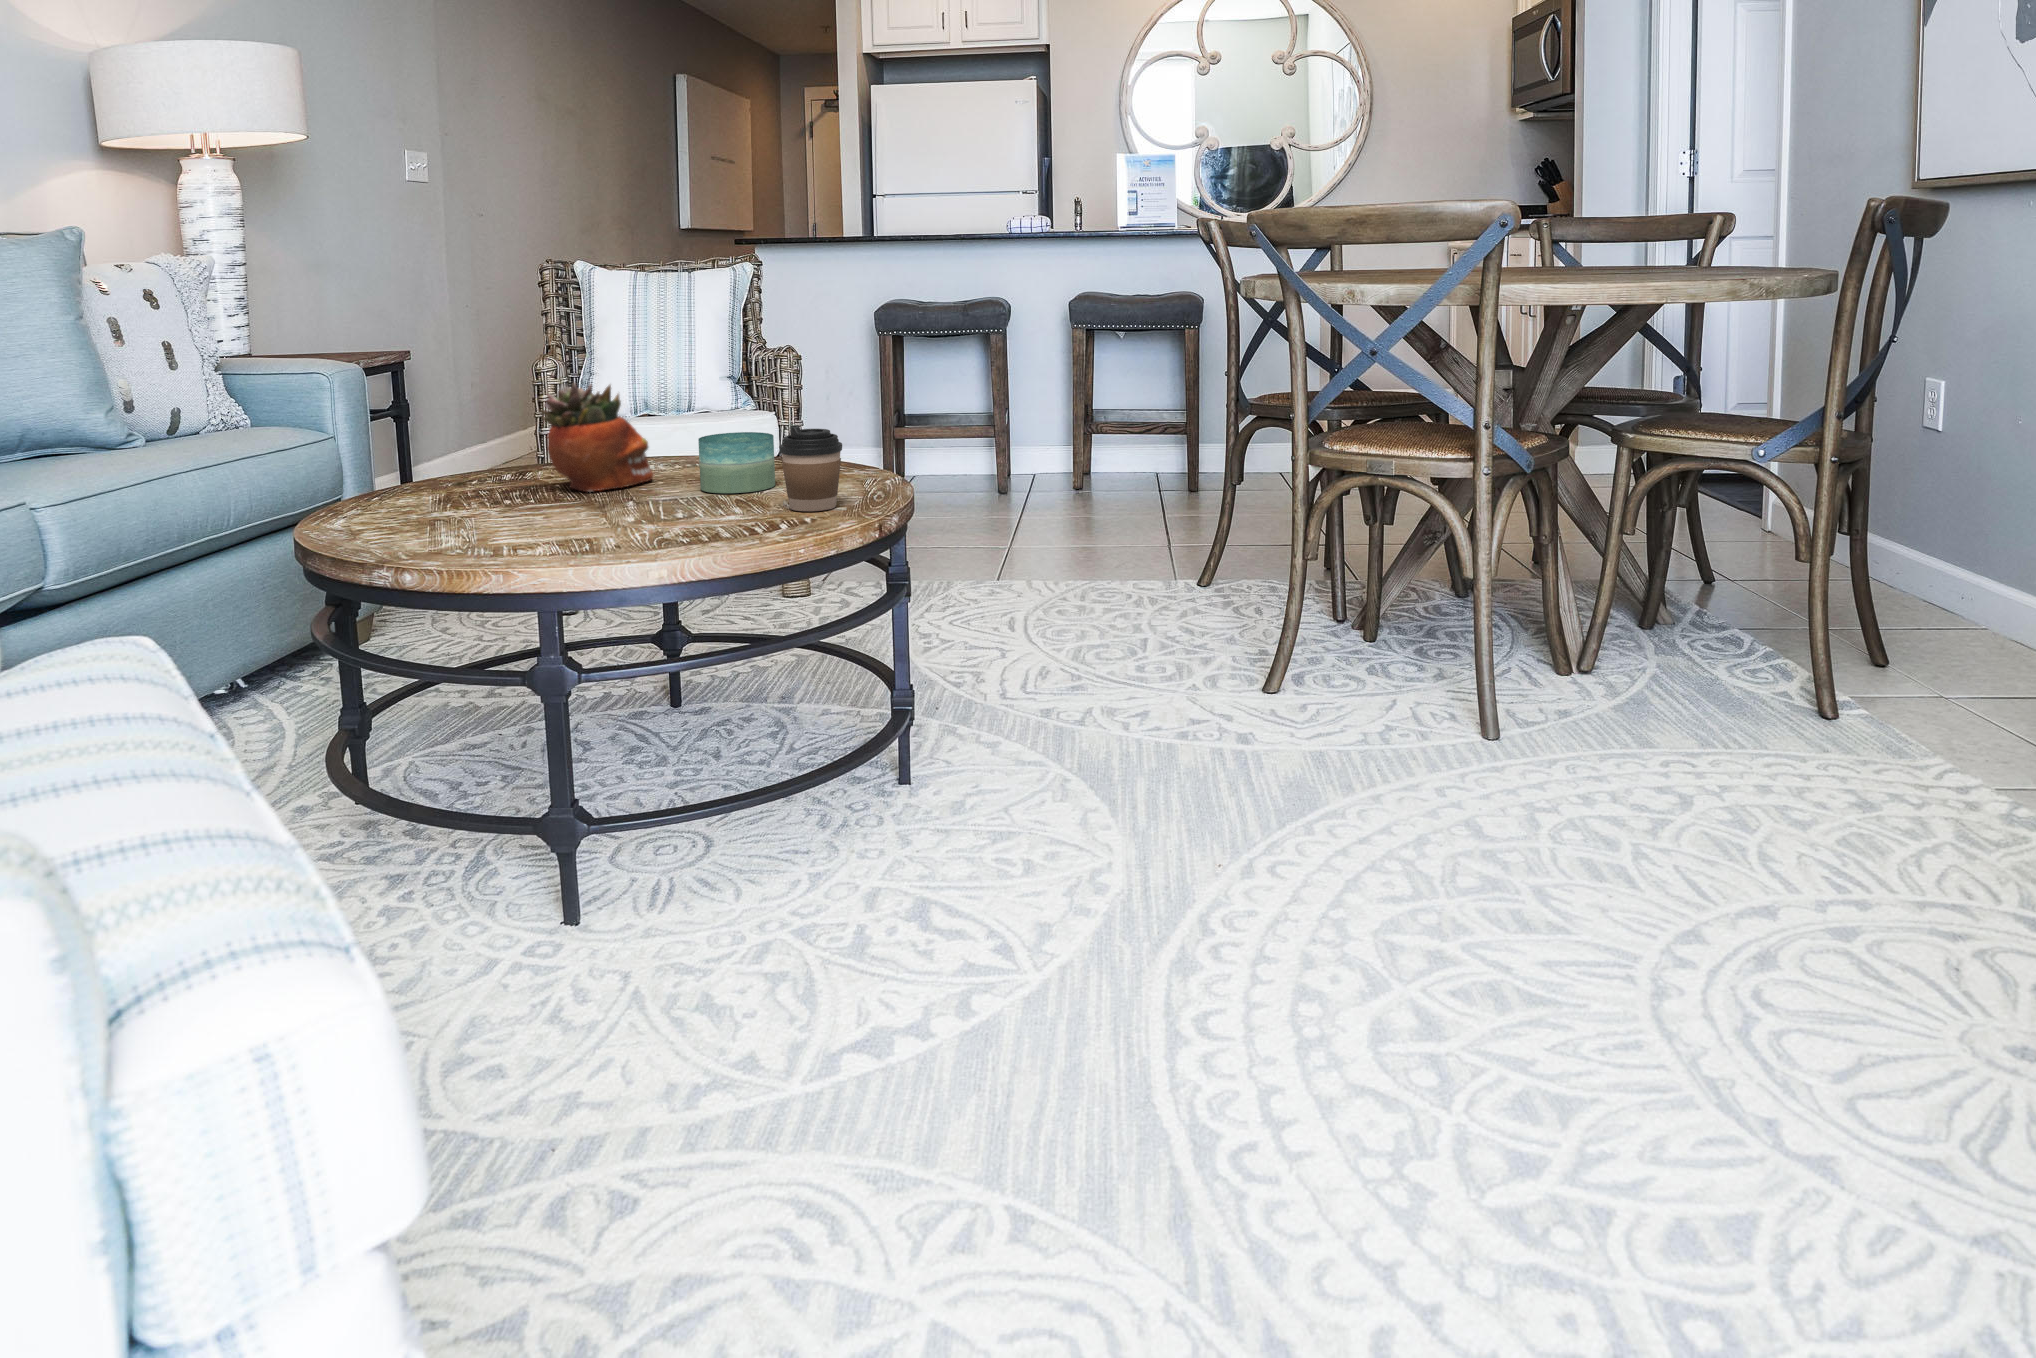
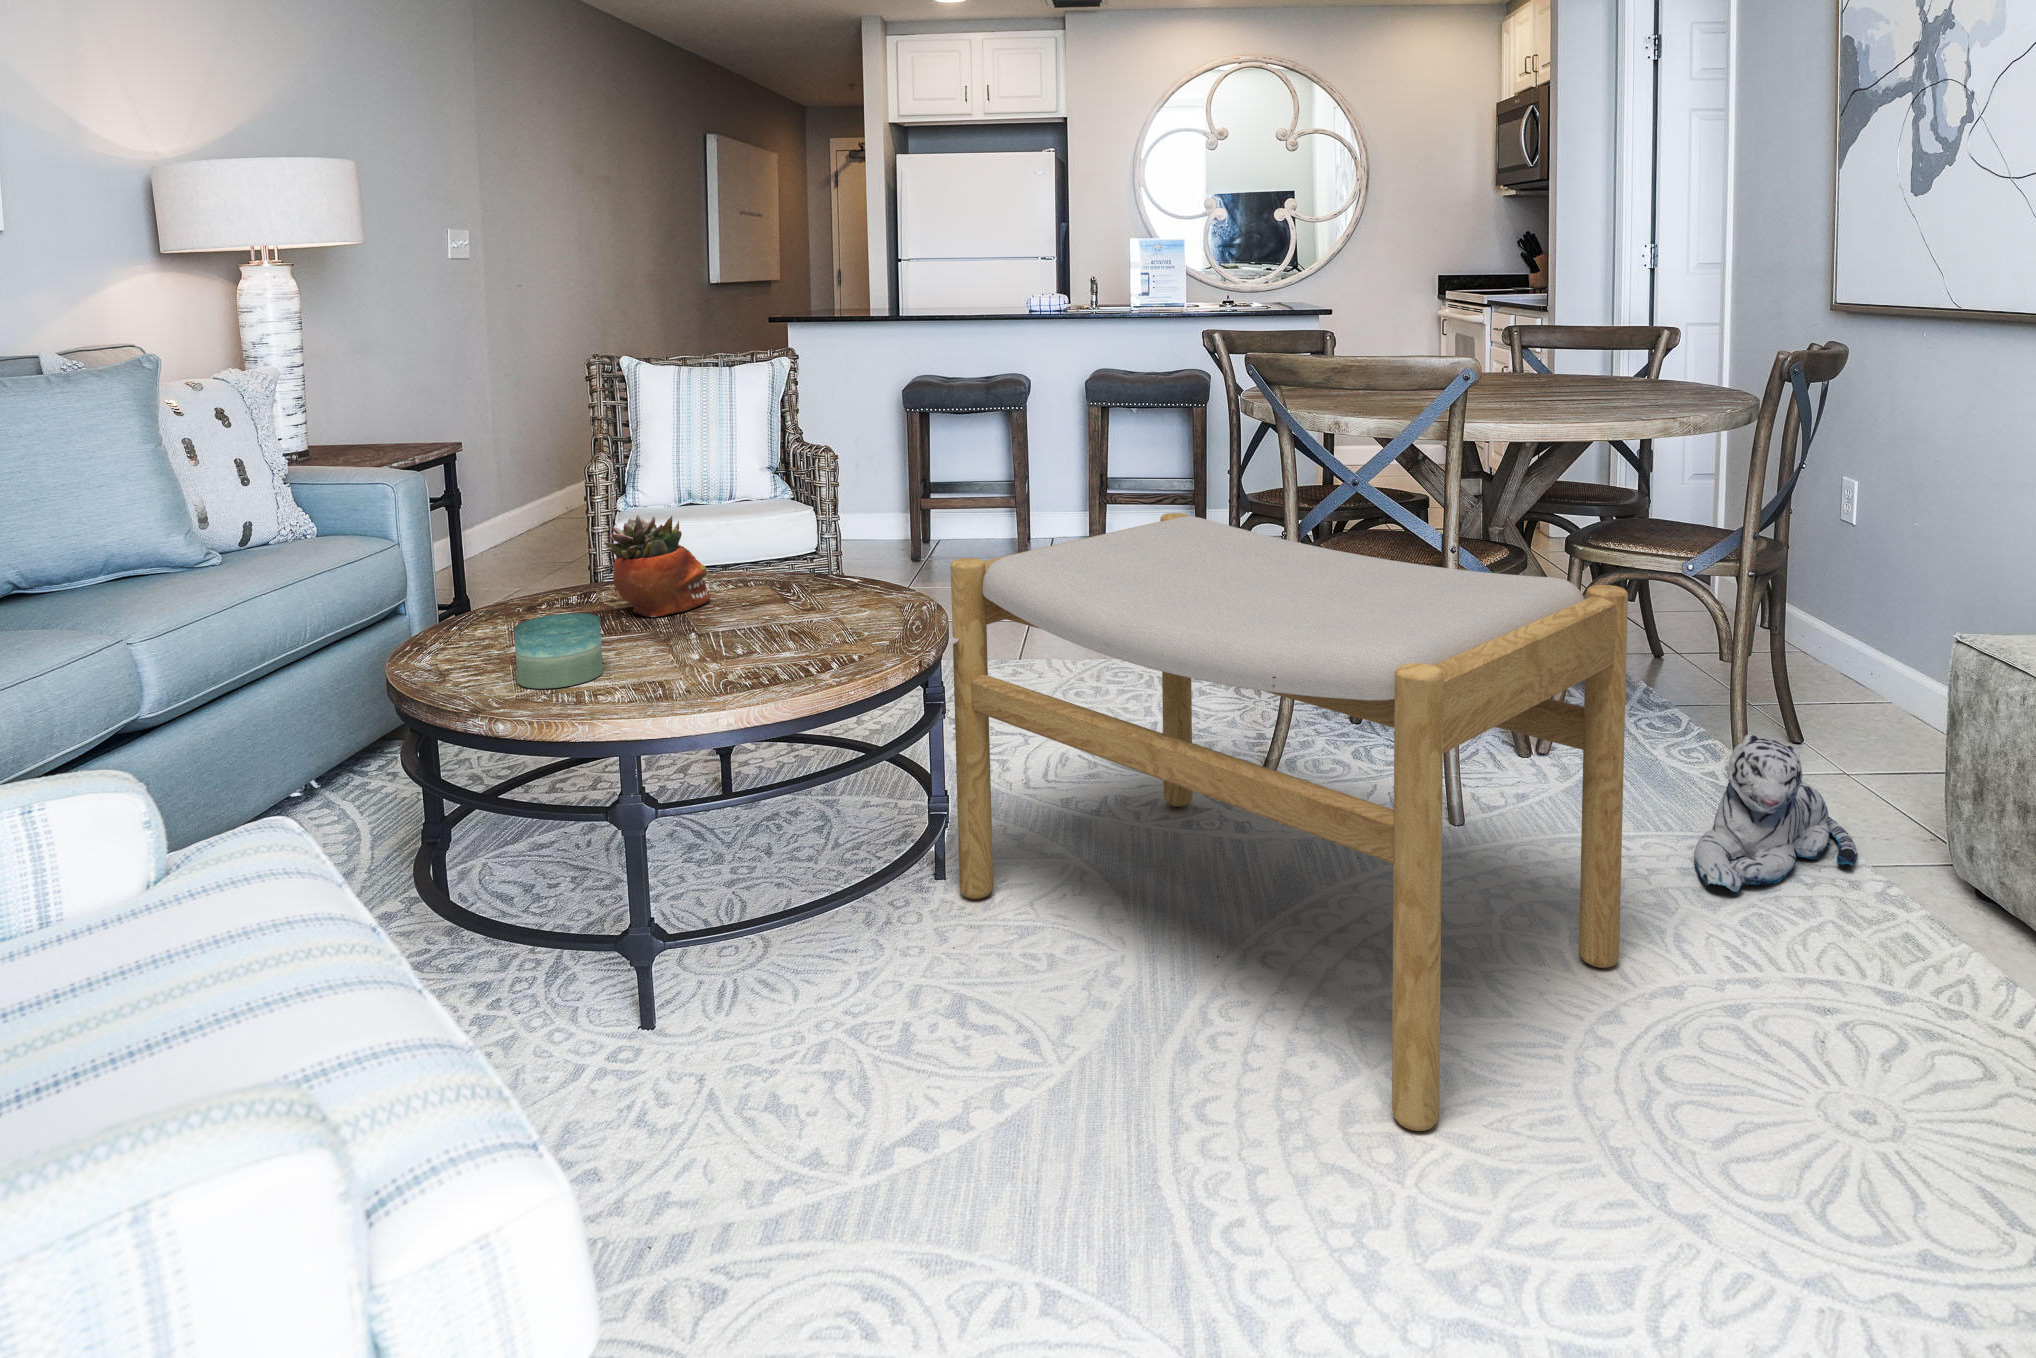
footstool: none [912,390,1709,1051] -> present [951,513,1628,1131]
coffee cup: present [779,425,842,511] -> none [831,564,887,643]
candle: present [698,432,775,493] -> present [514,613,603,689]
plush toy: none [1773,633,1973,814] -> present [1694,734,1858,893]

